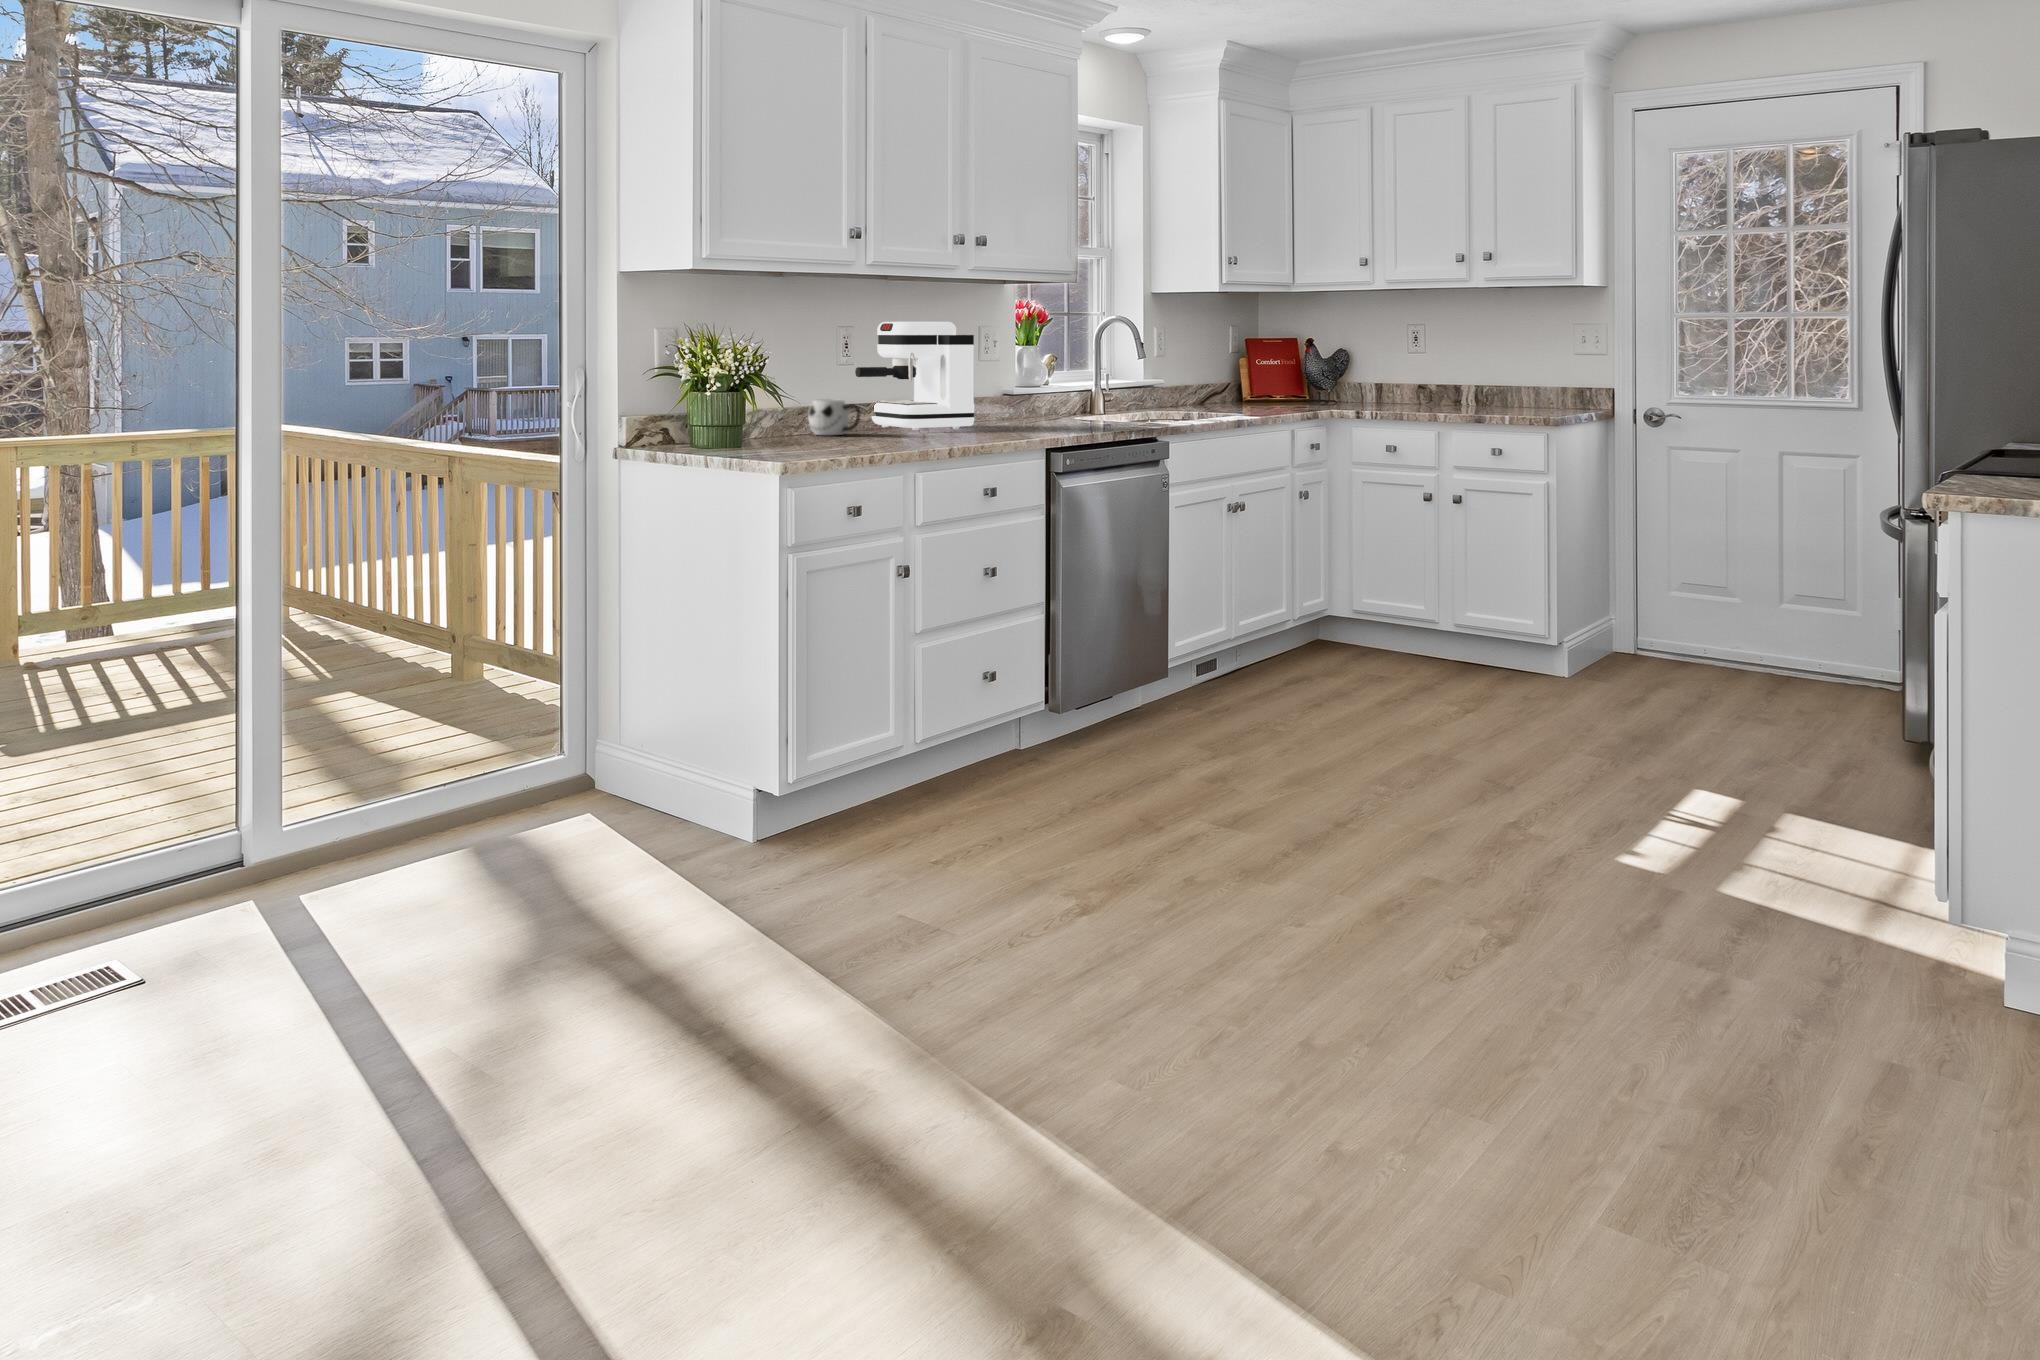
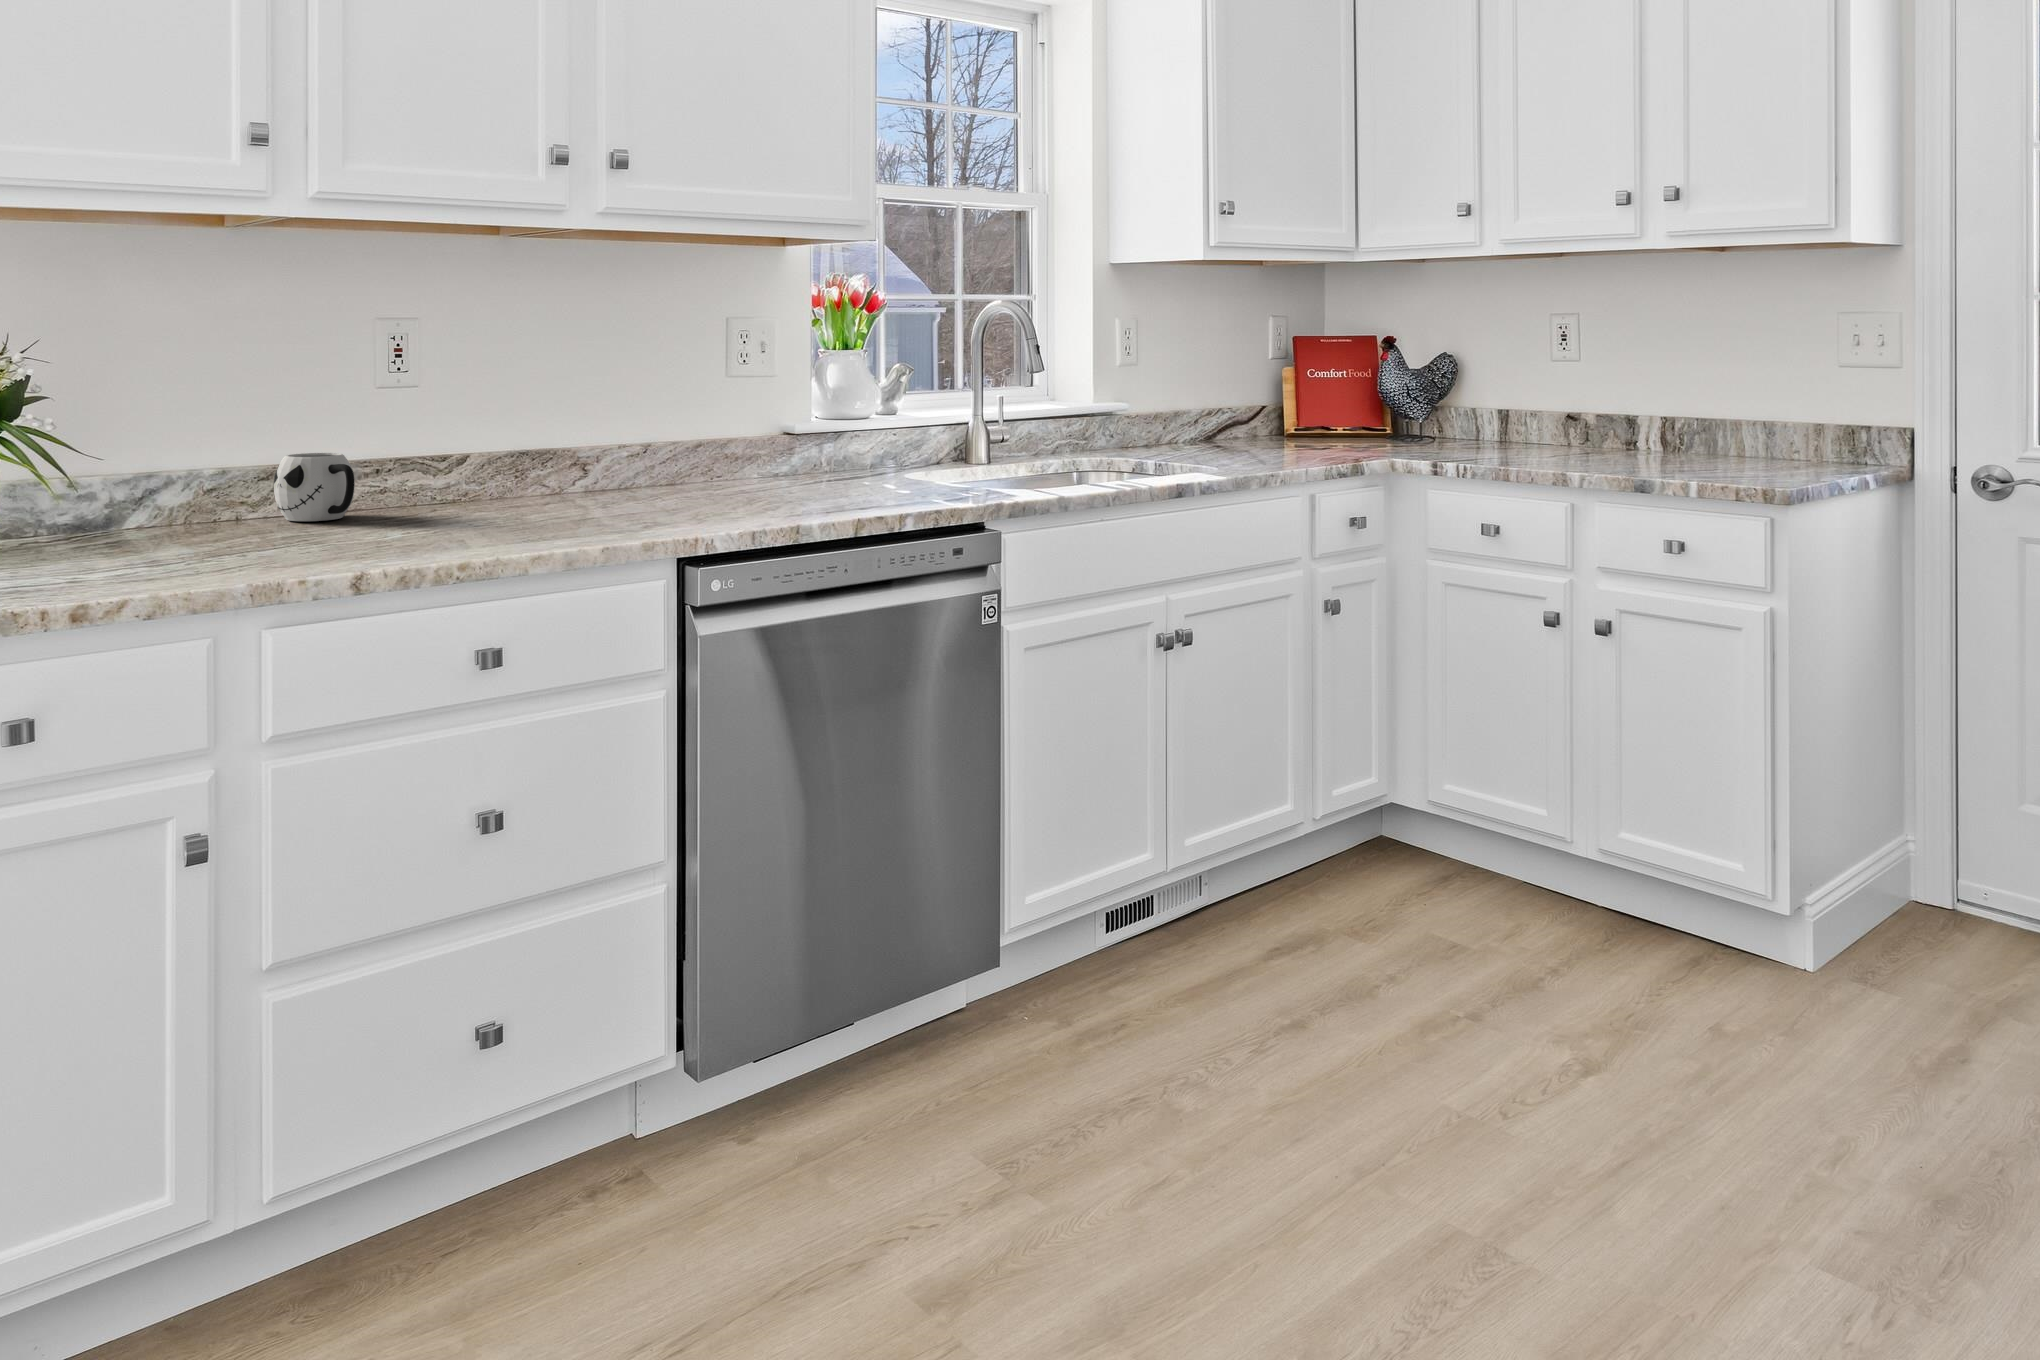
coffee maker: present [855,322,974,431] -> none [420,309,627,509]

